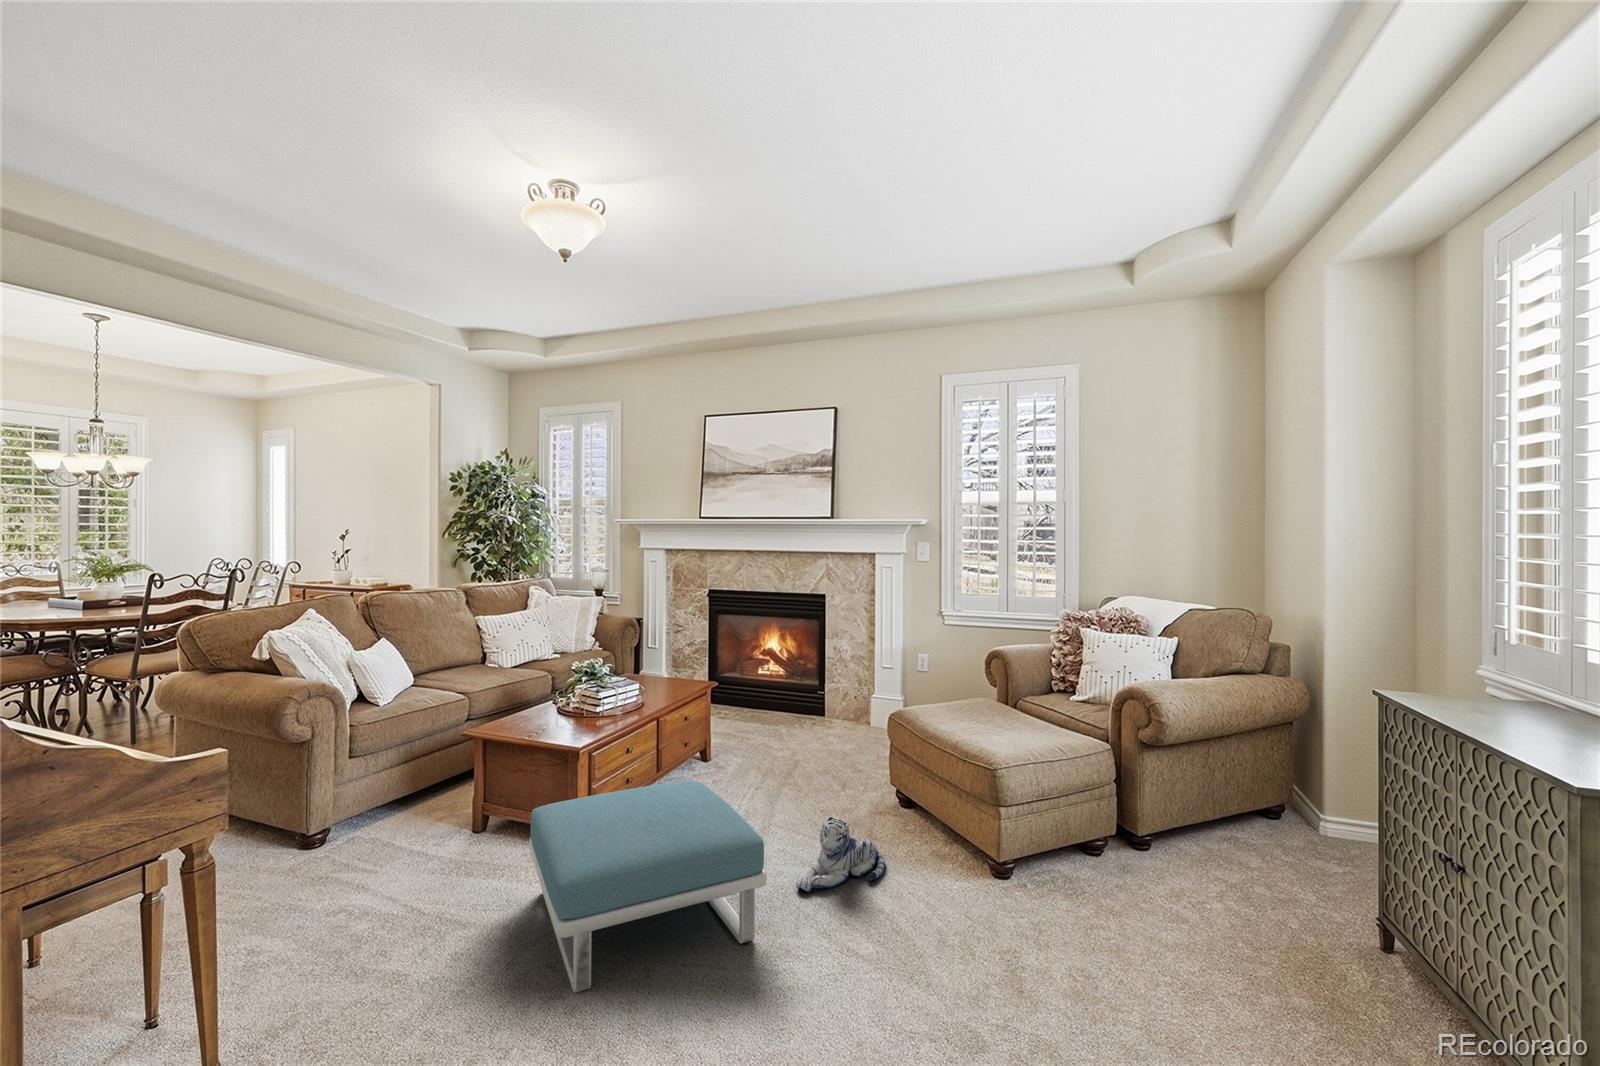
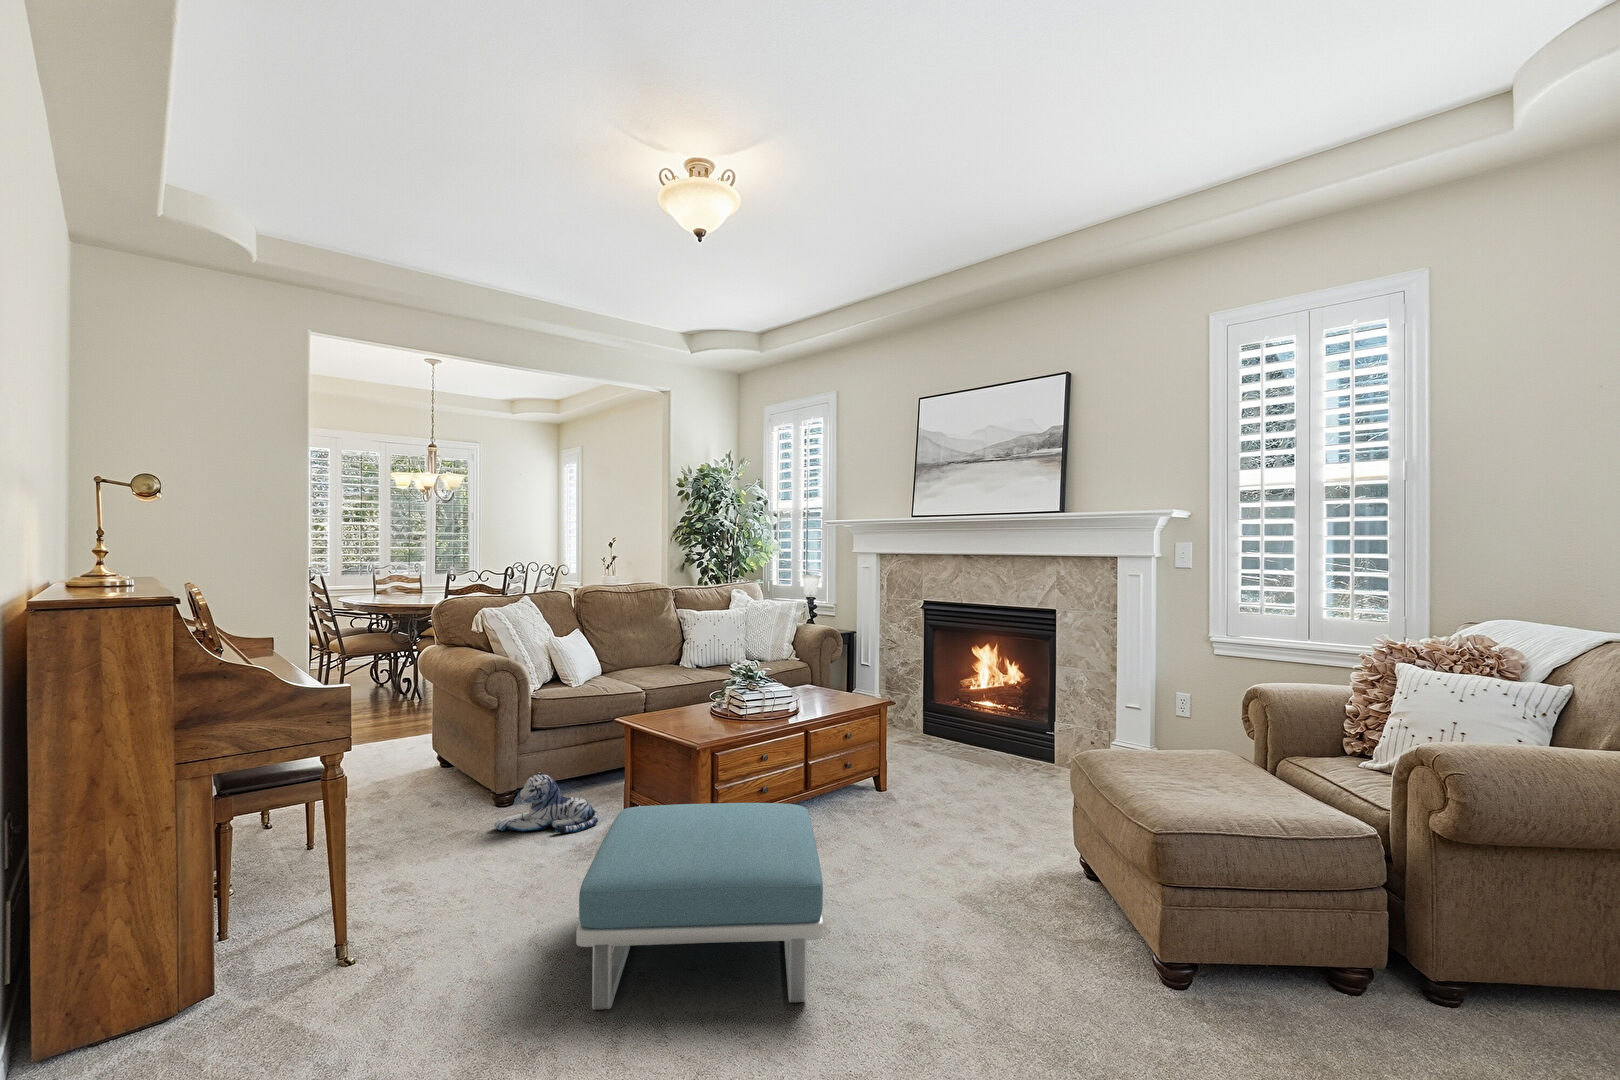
plush toy: present [796,816,885,892] -> present [494,772,598,833]

